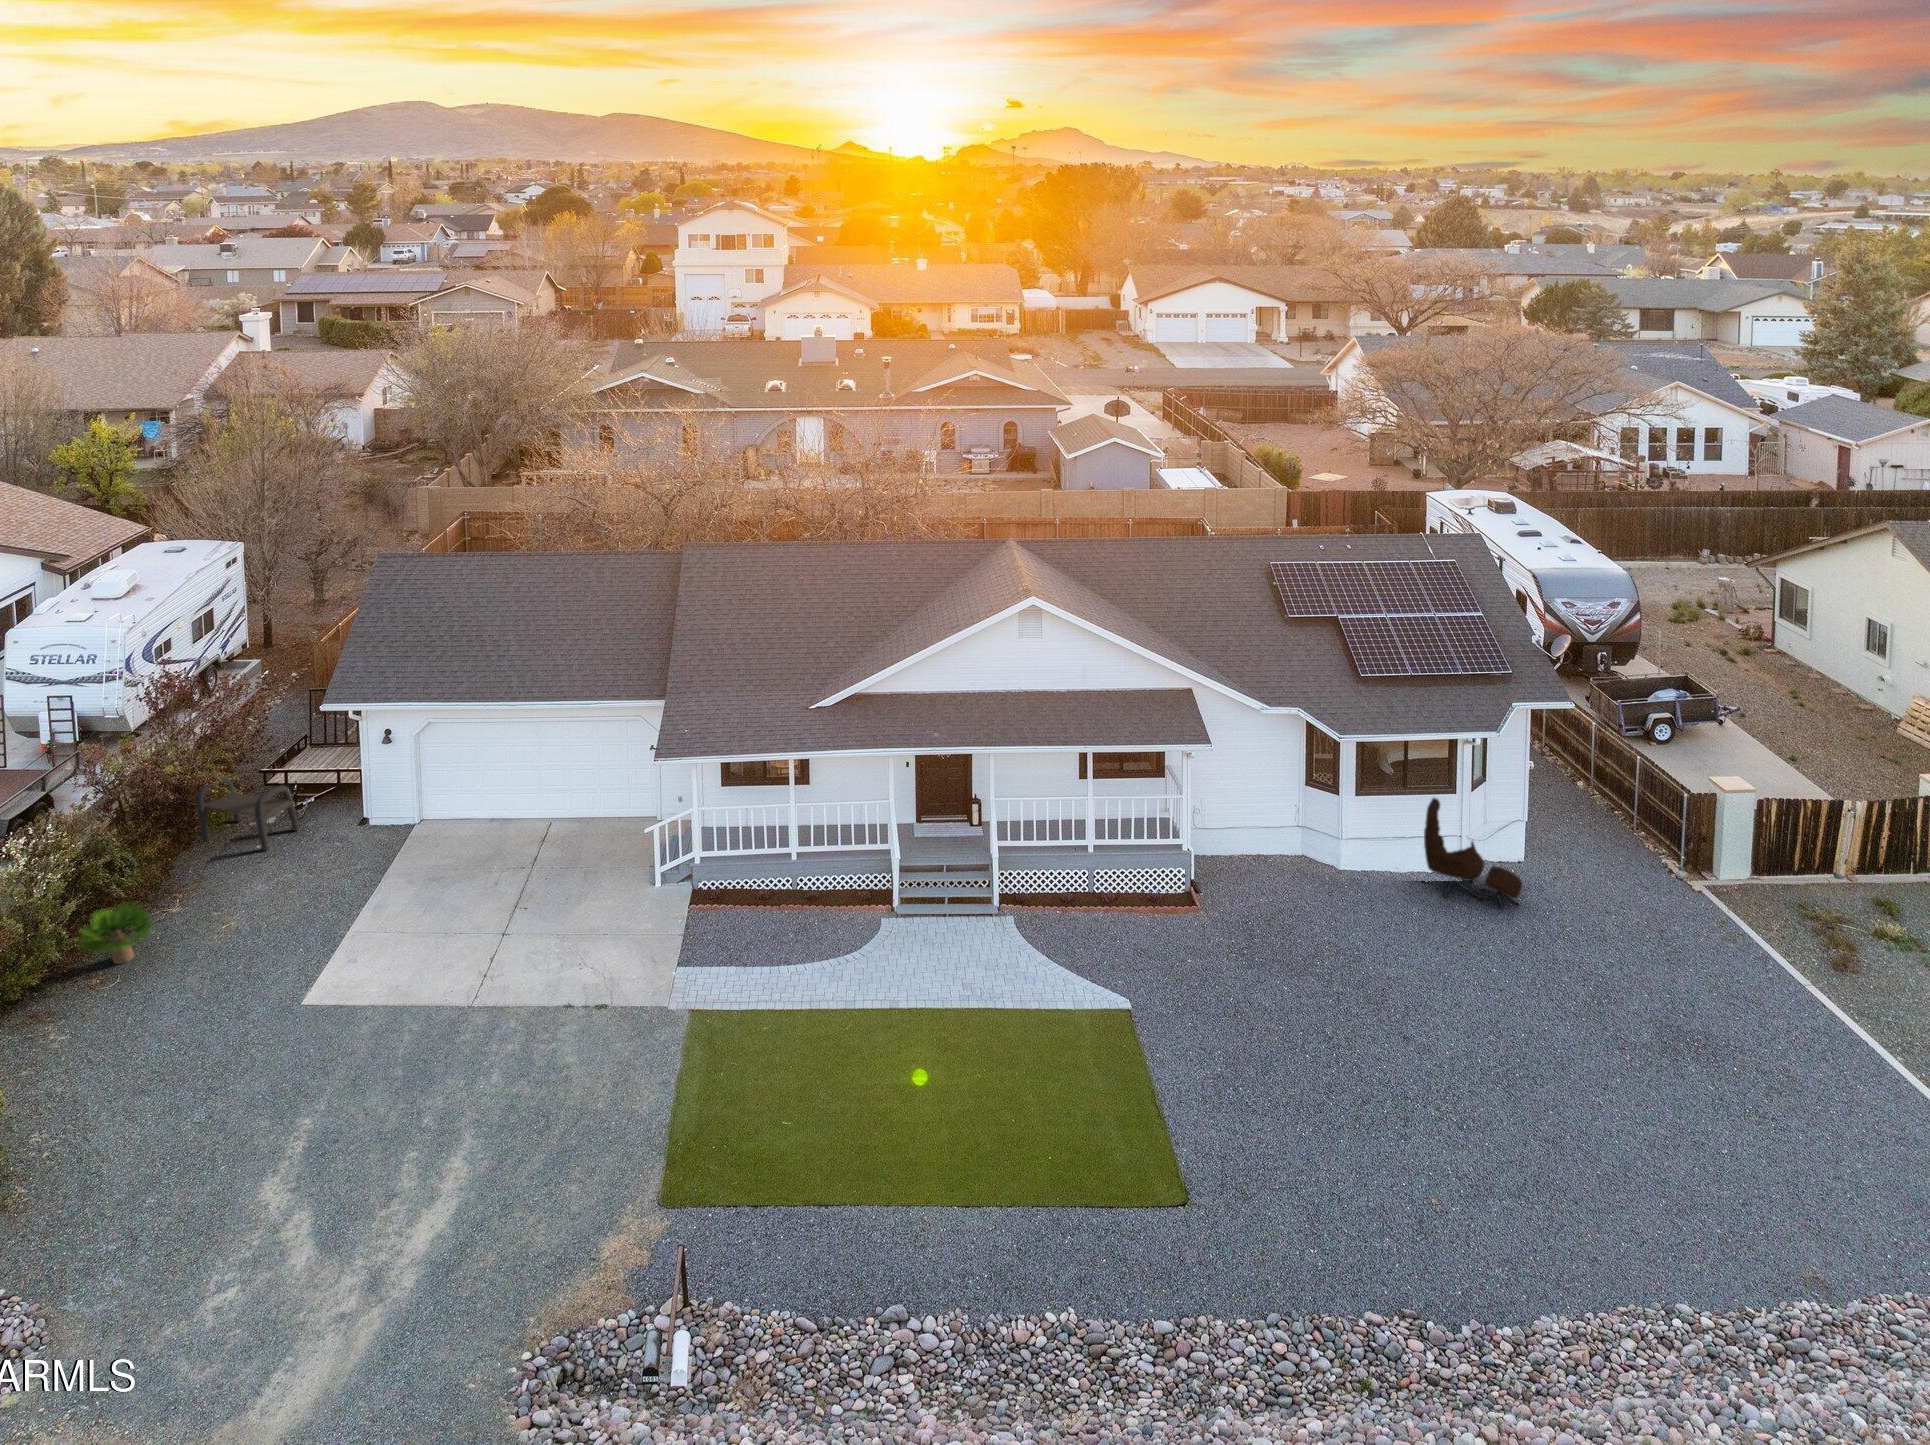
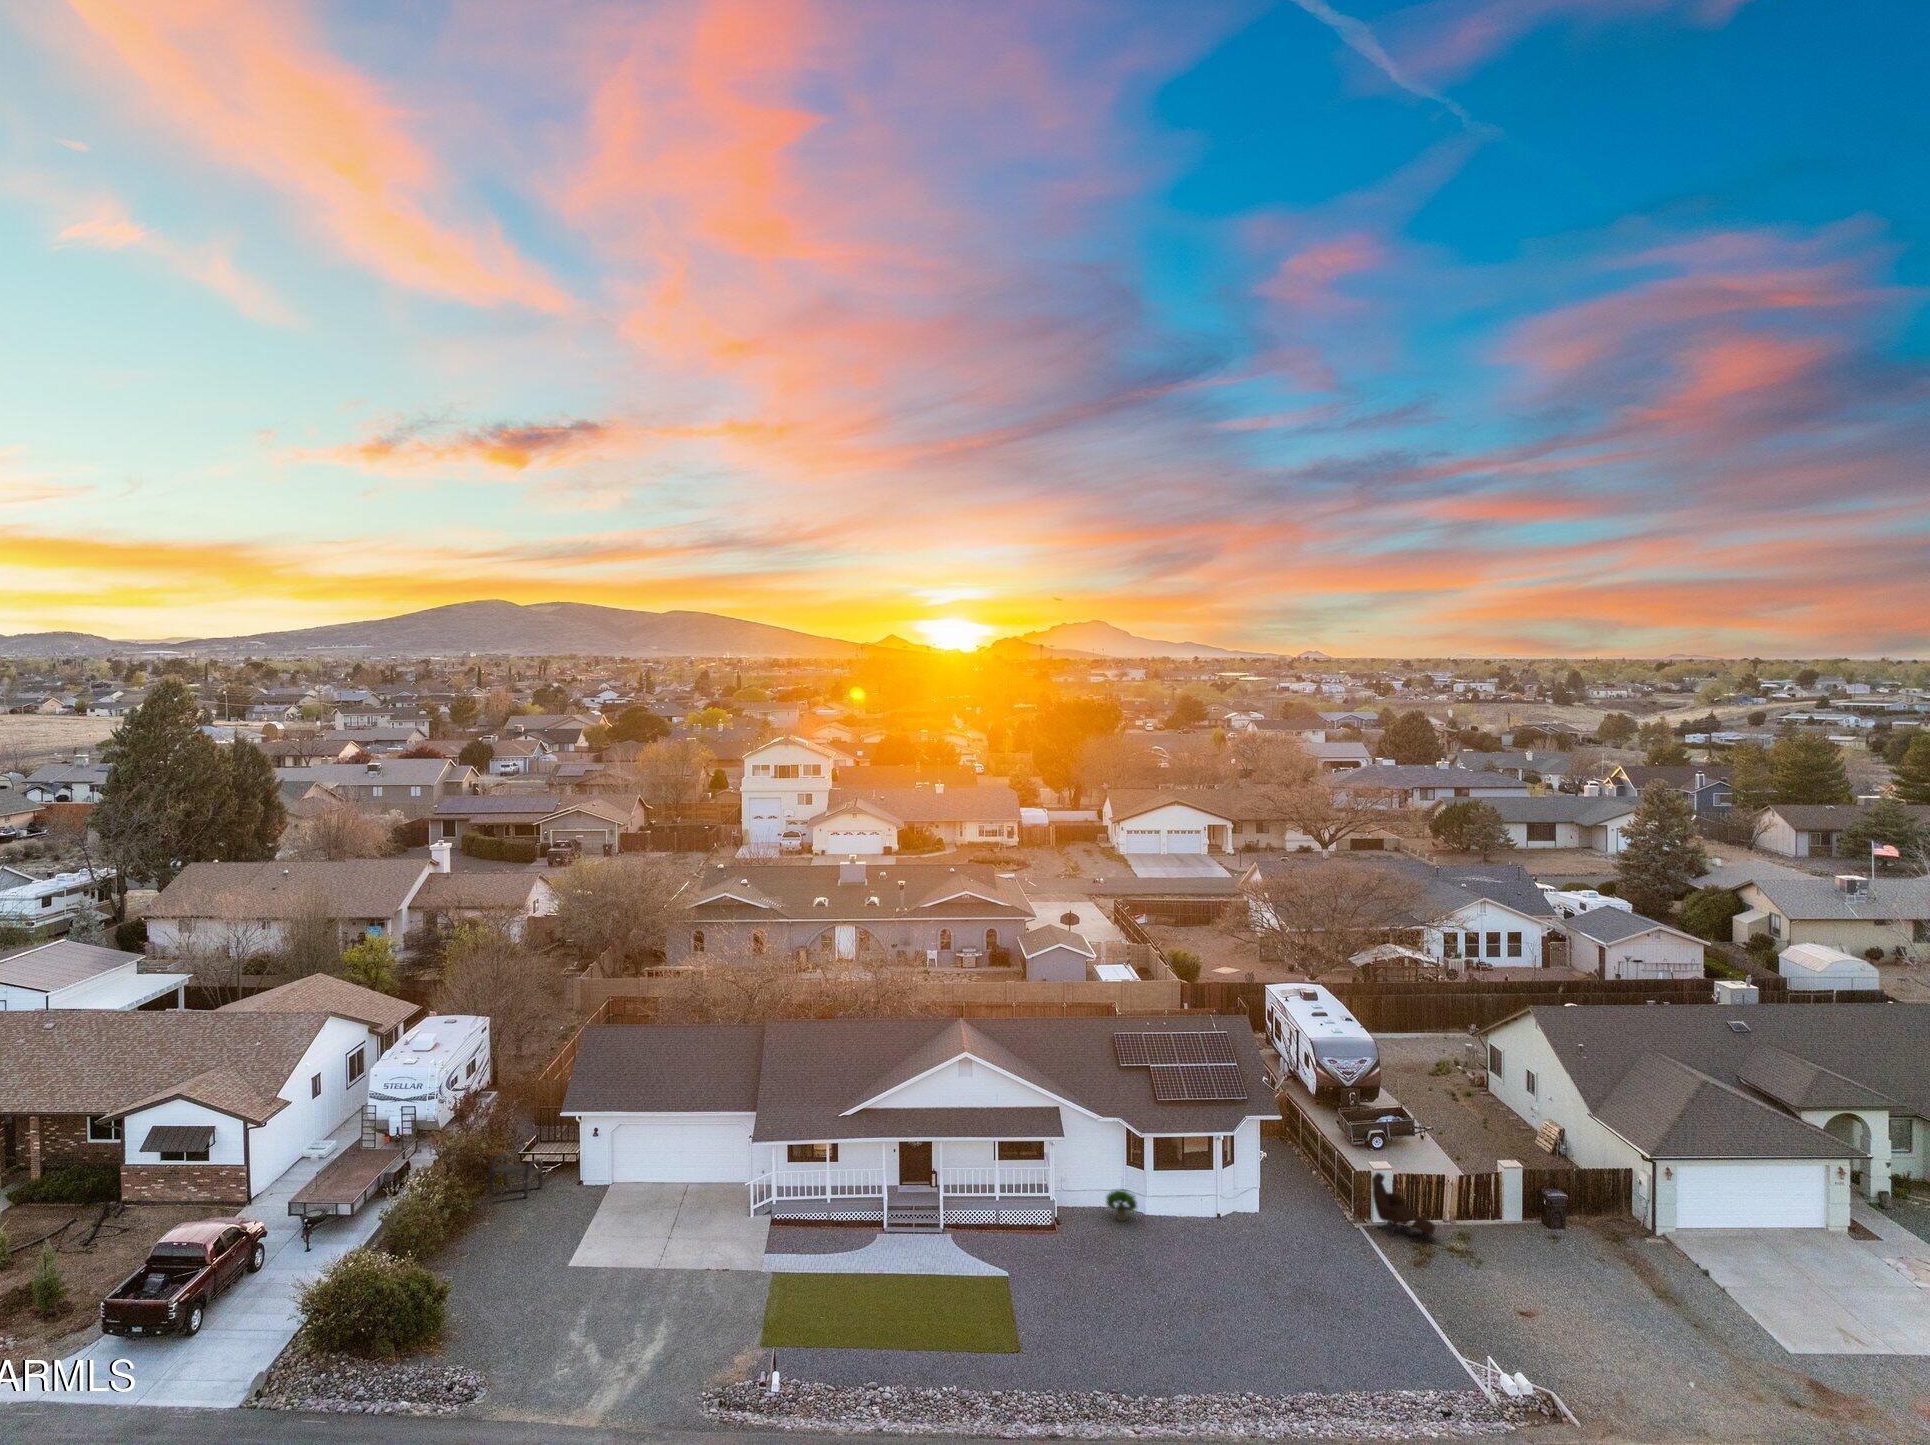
lounge chair: present [1424,798,1523,909] -> present [1372,1173,1435,1238]
potted plant: present [78,904,153,964] -> present [1106,1189,1137,1221]

